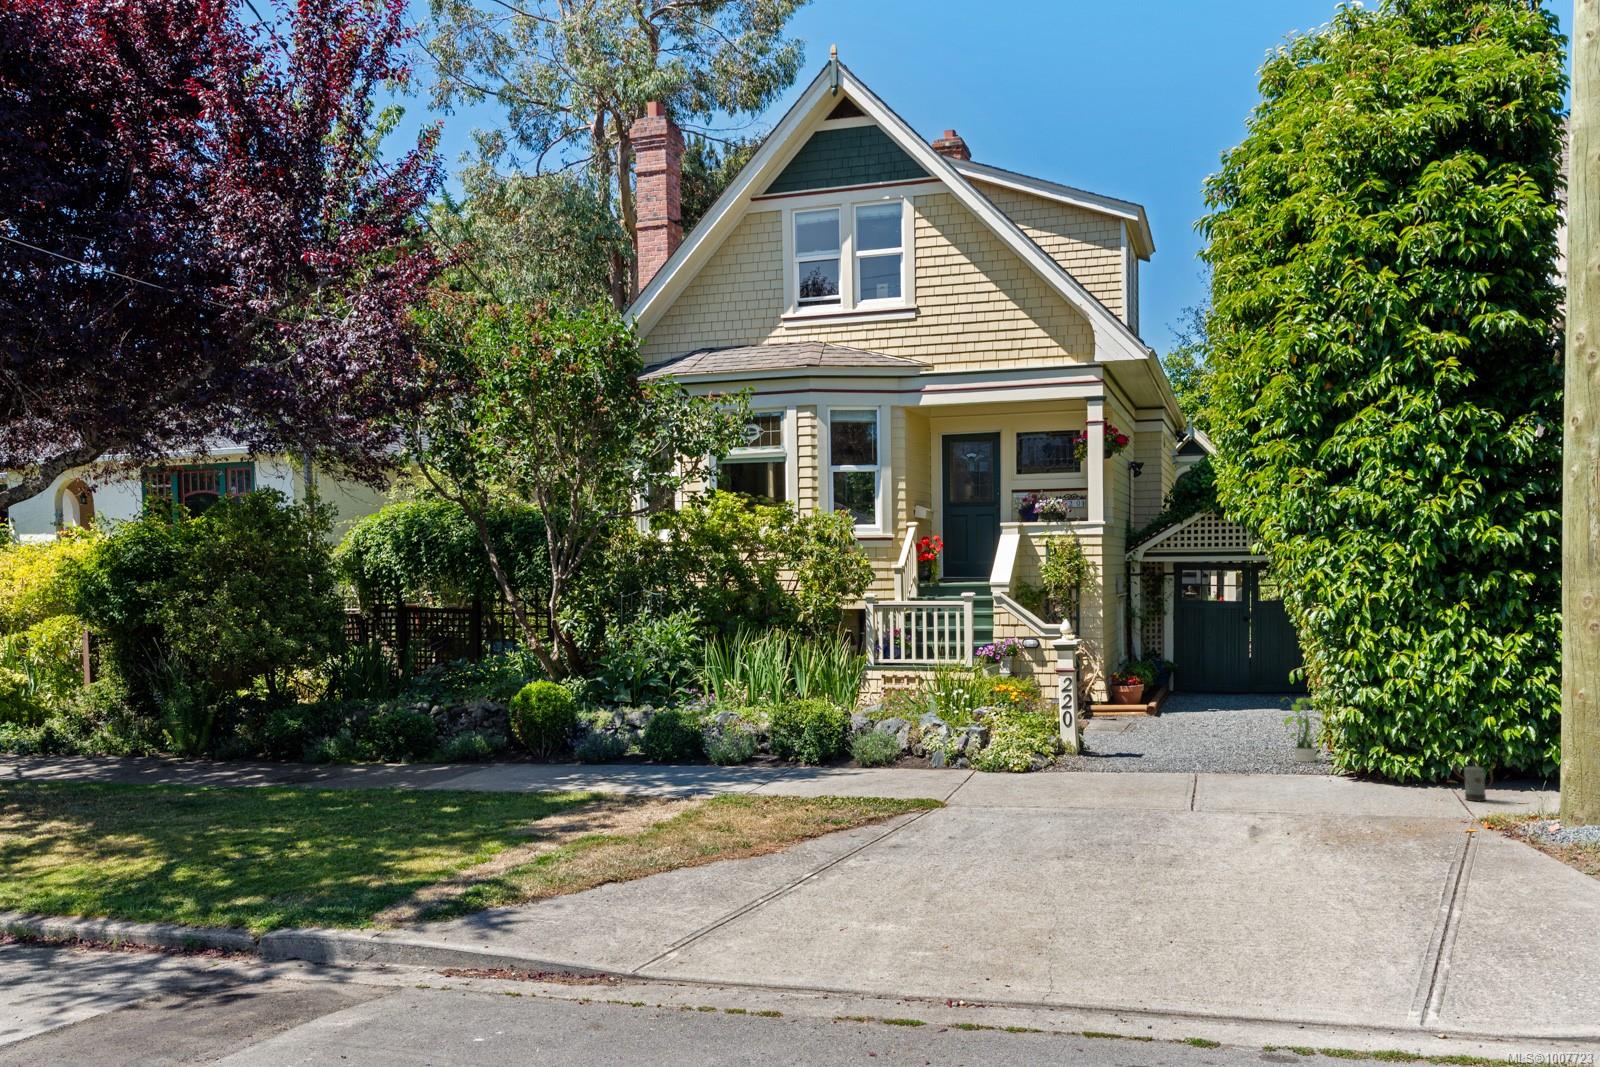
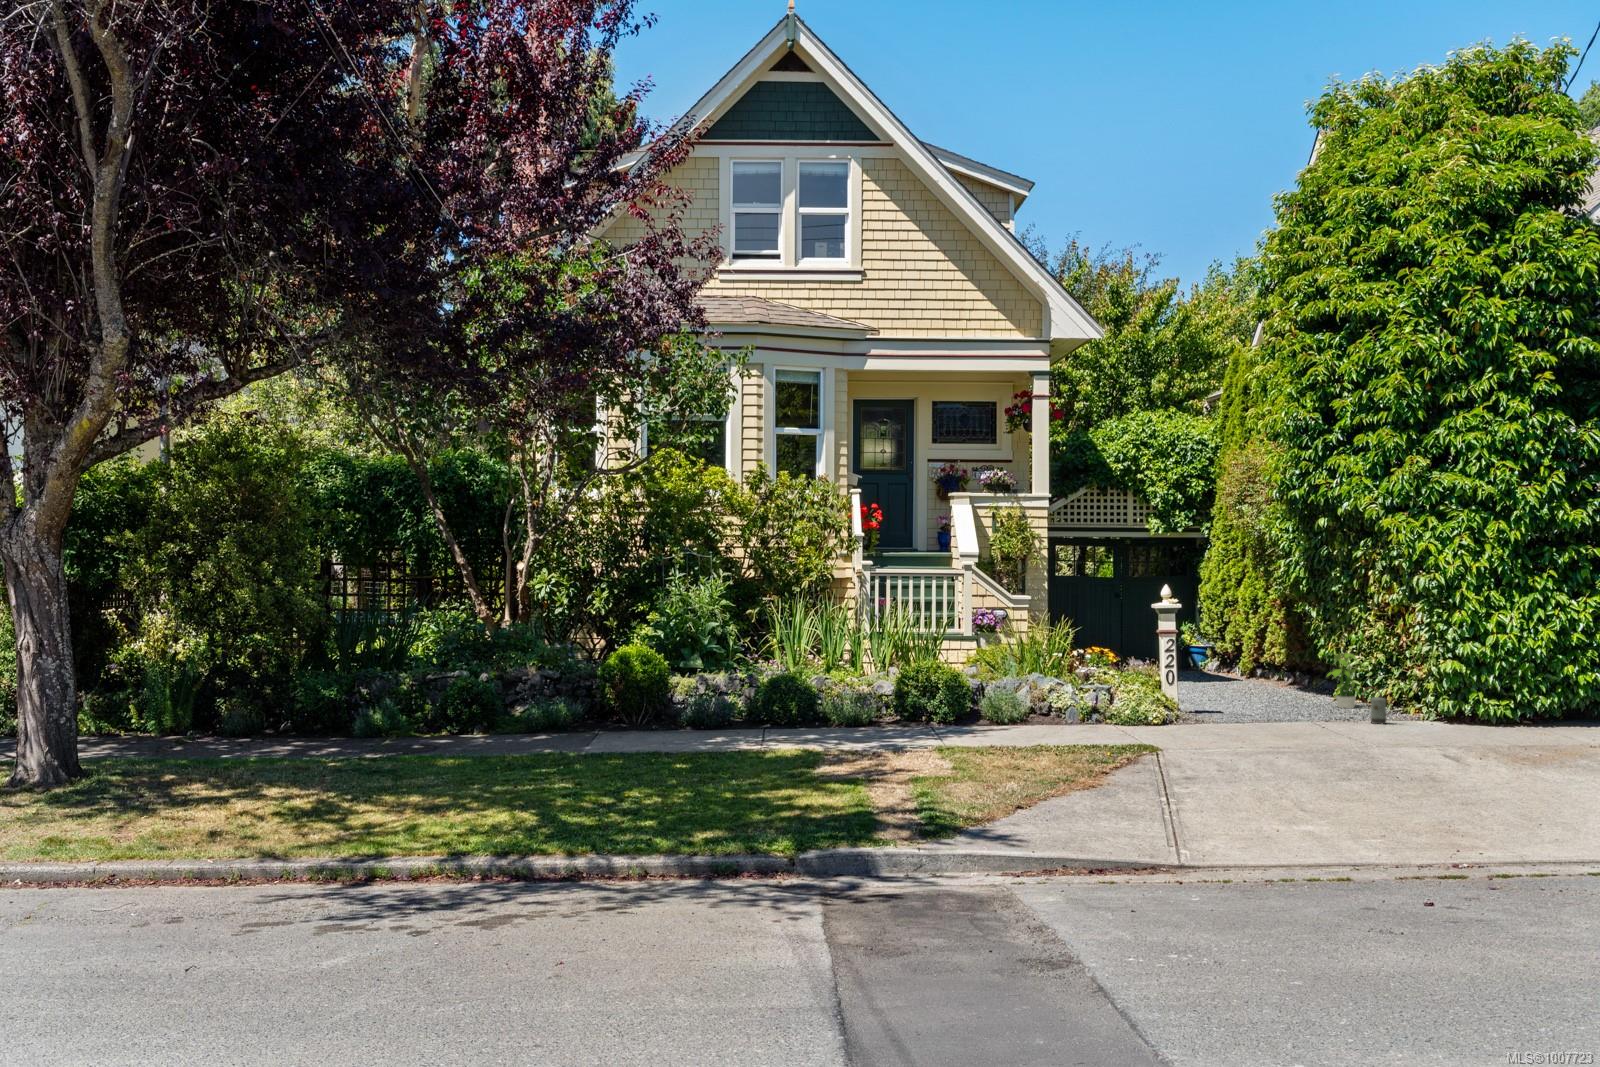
watering can: present [1452,754,1495,801] -> present [1362,687,1394,724]

